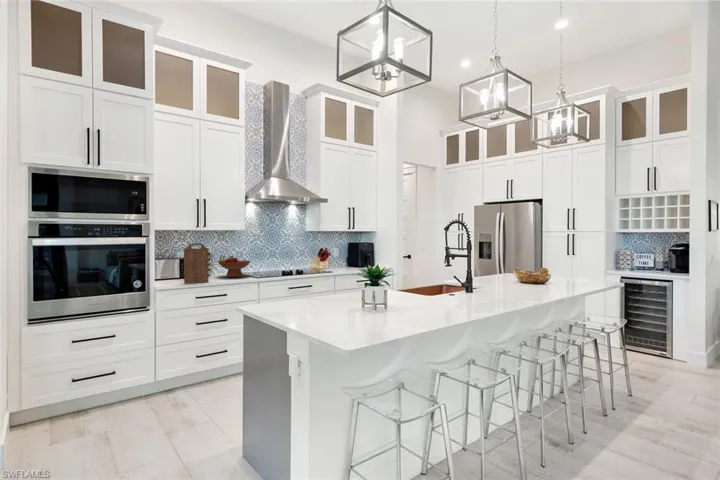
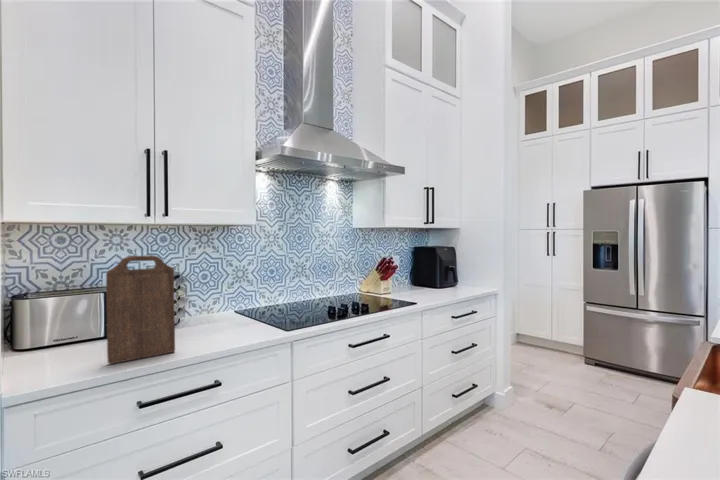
fruit bowl: present [218,256,251,277] -> none [196,280,271,329]

